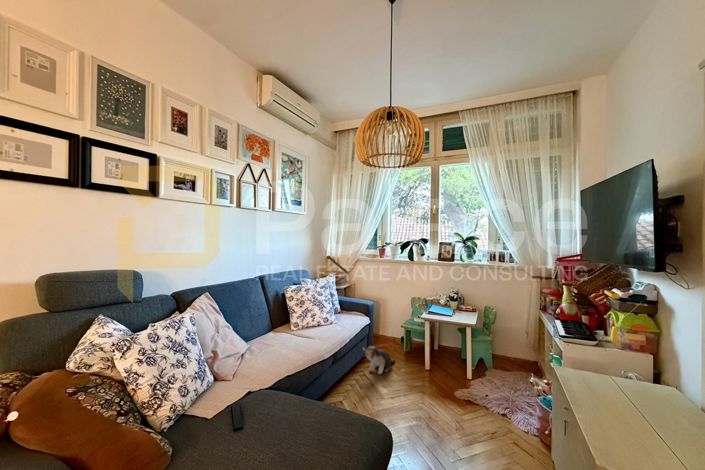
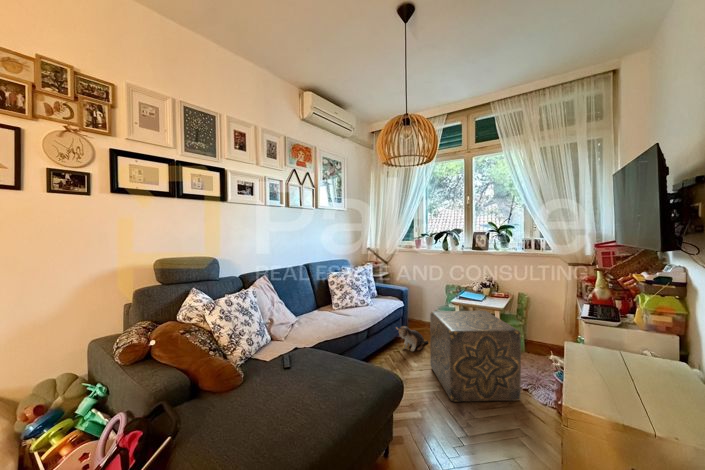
ottoman: none [402,328,502,436] -> present [430,311,521,401]

